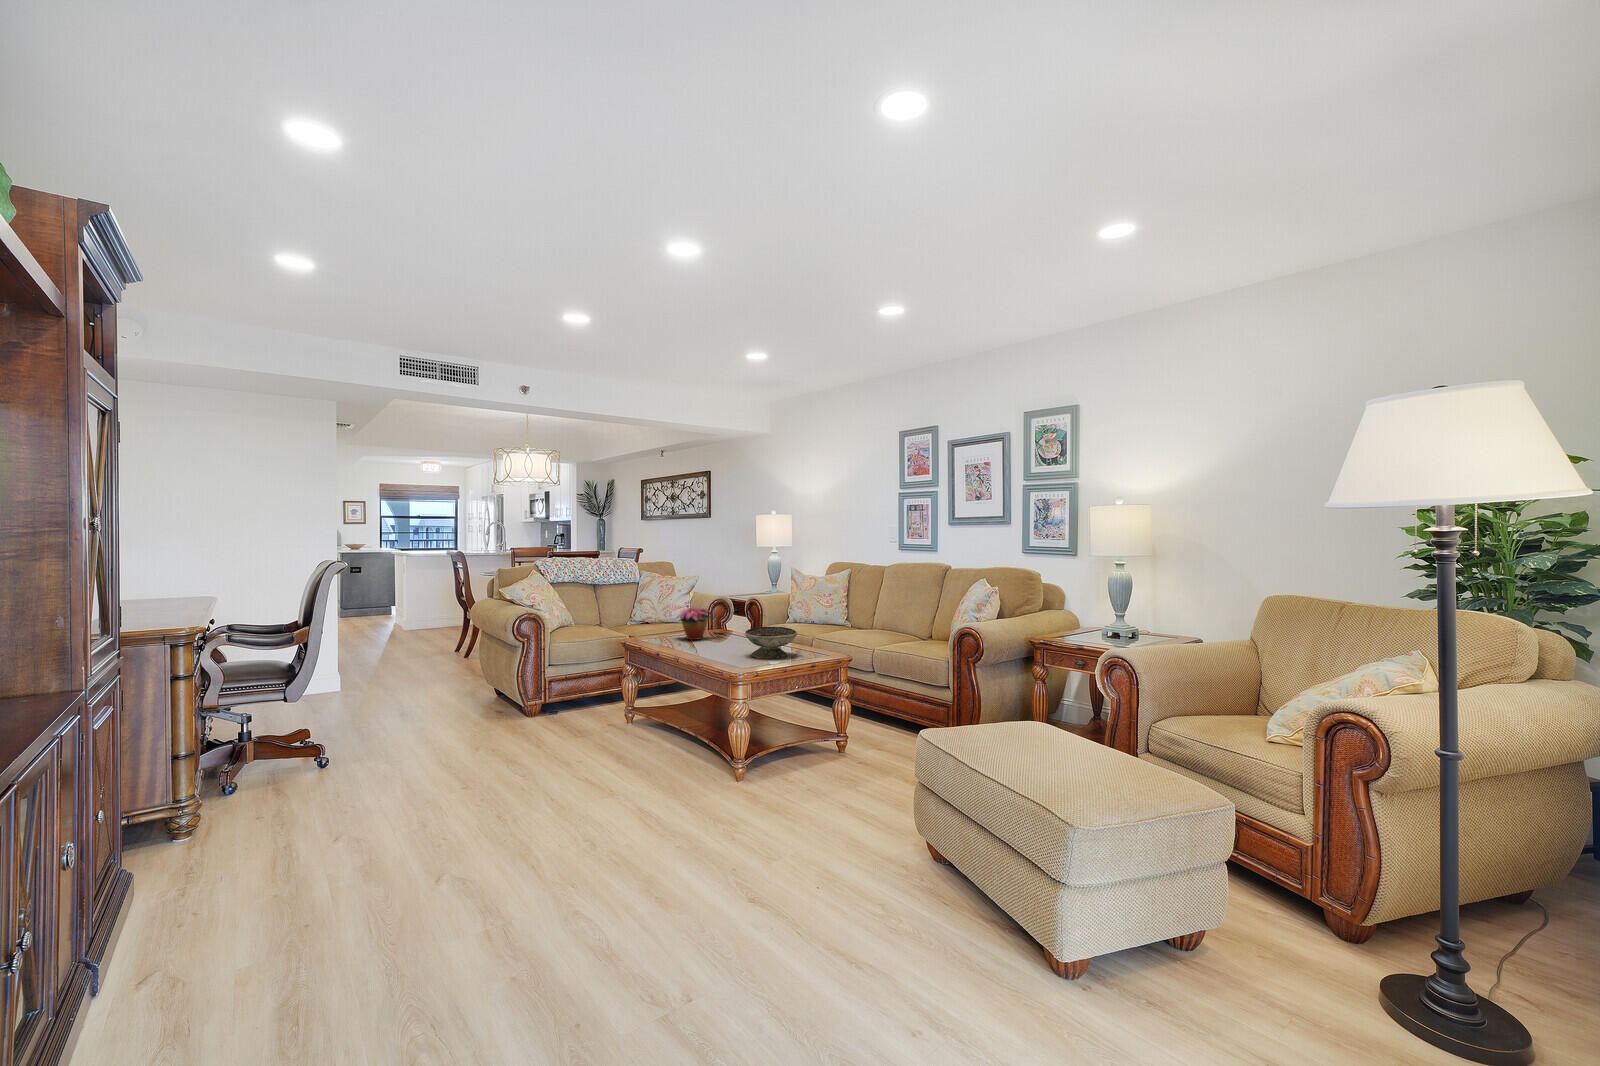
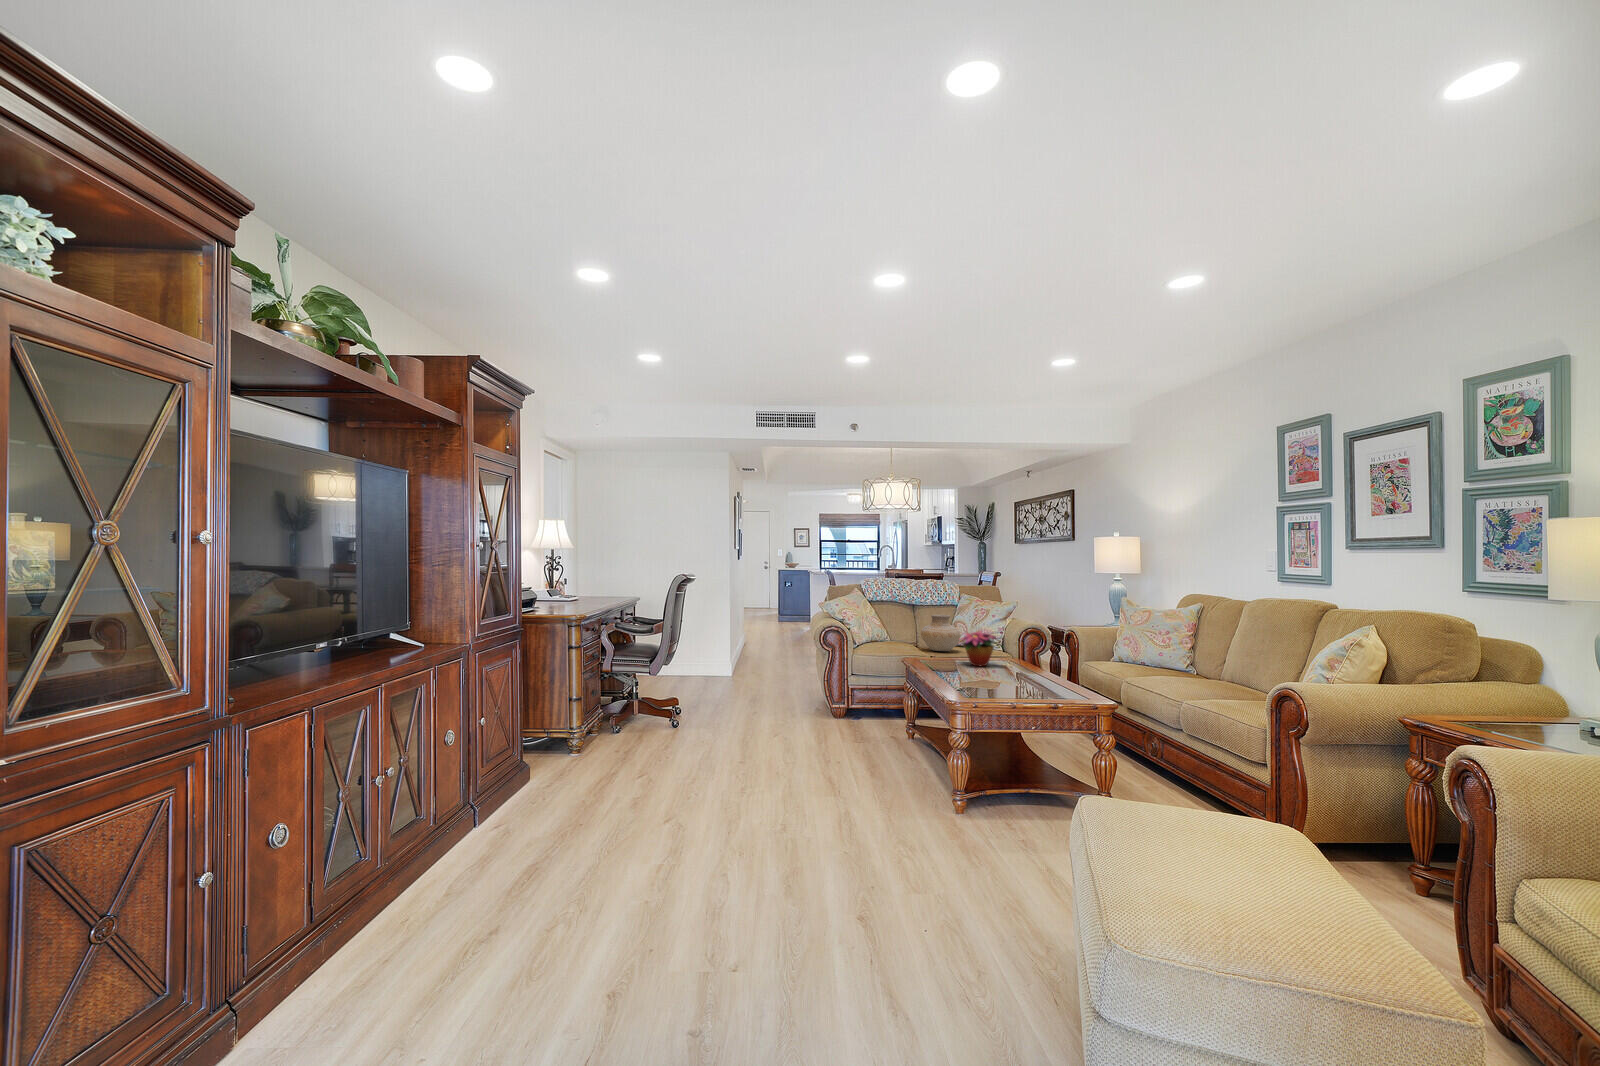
vase: none [618,594,658,631] -> present [921,615,961,651]
decorative bowl: present [745,627,797,659] -> none [997,659,1059,696]

